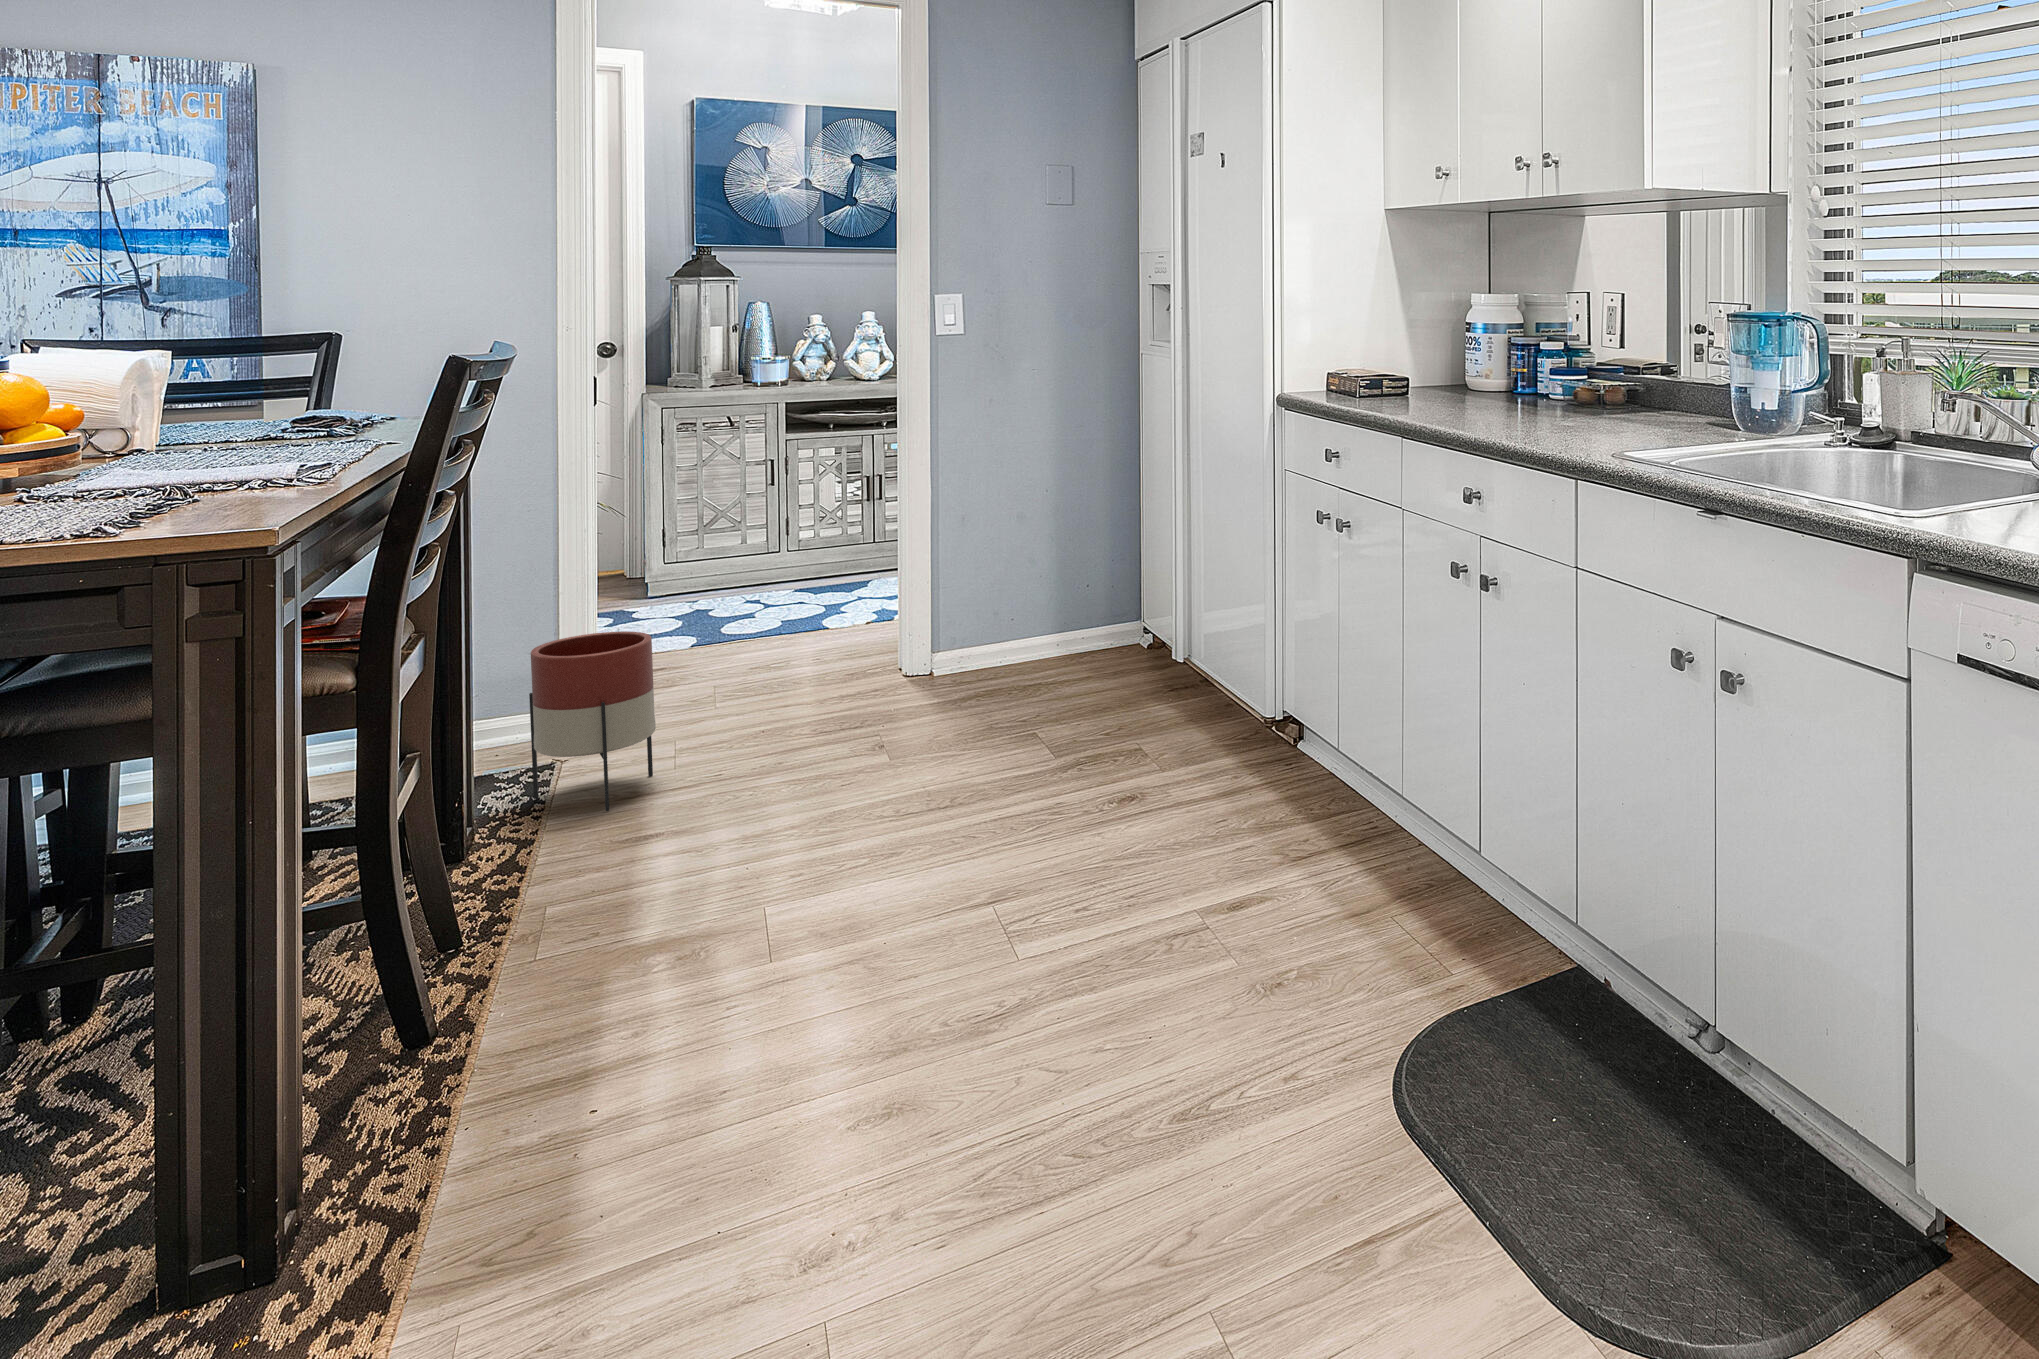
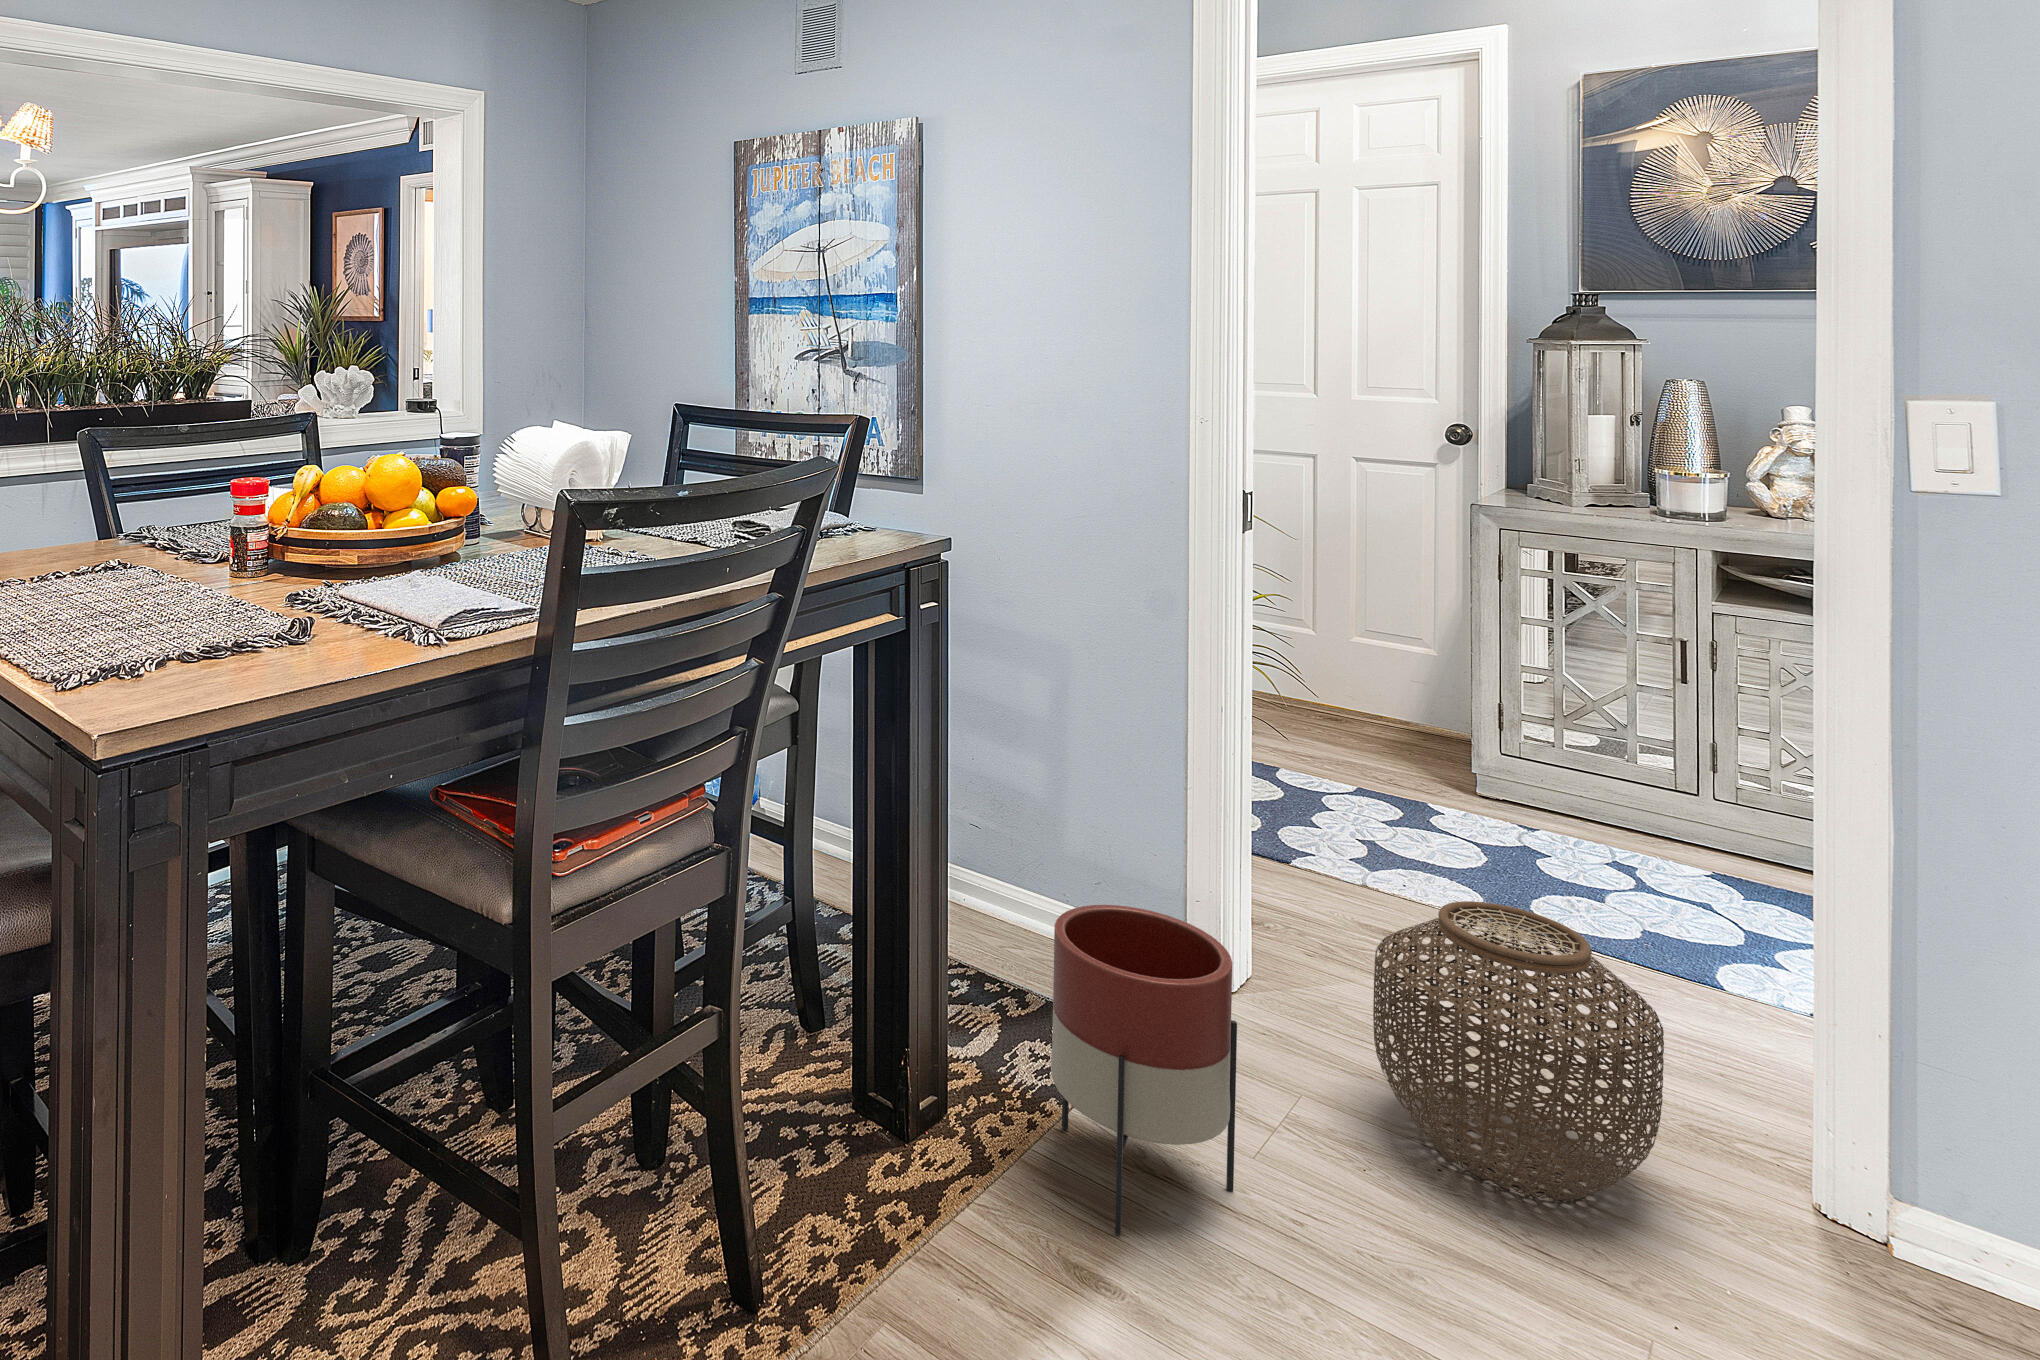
woven basket: none [694,581,836,724] -> present [1373,901,1664,1200]

